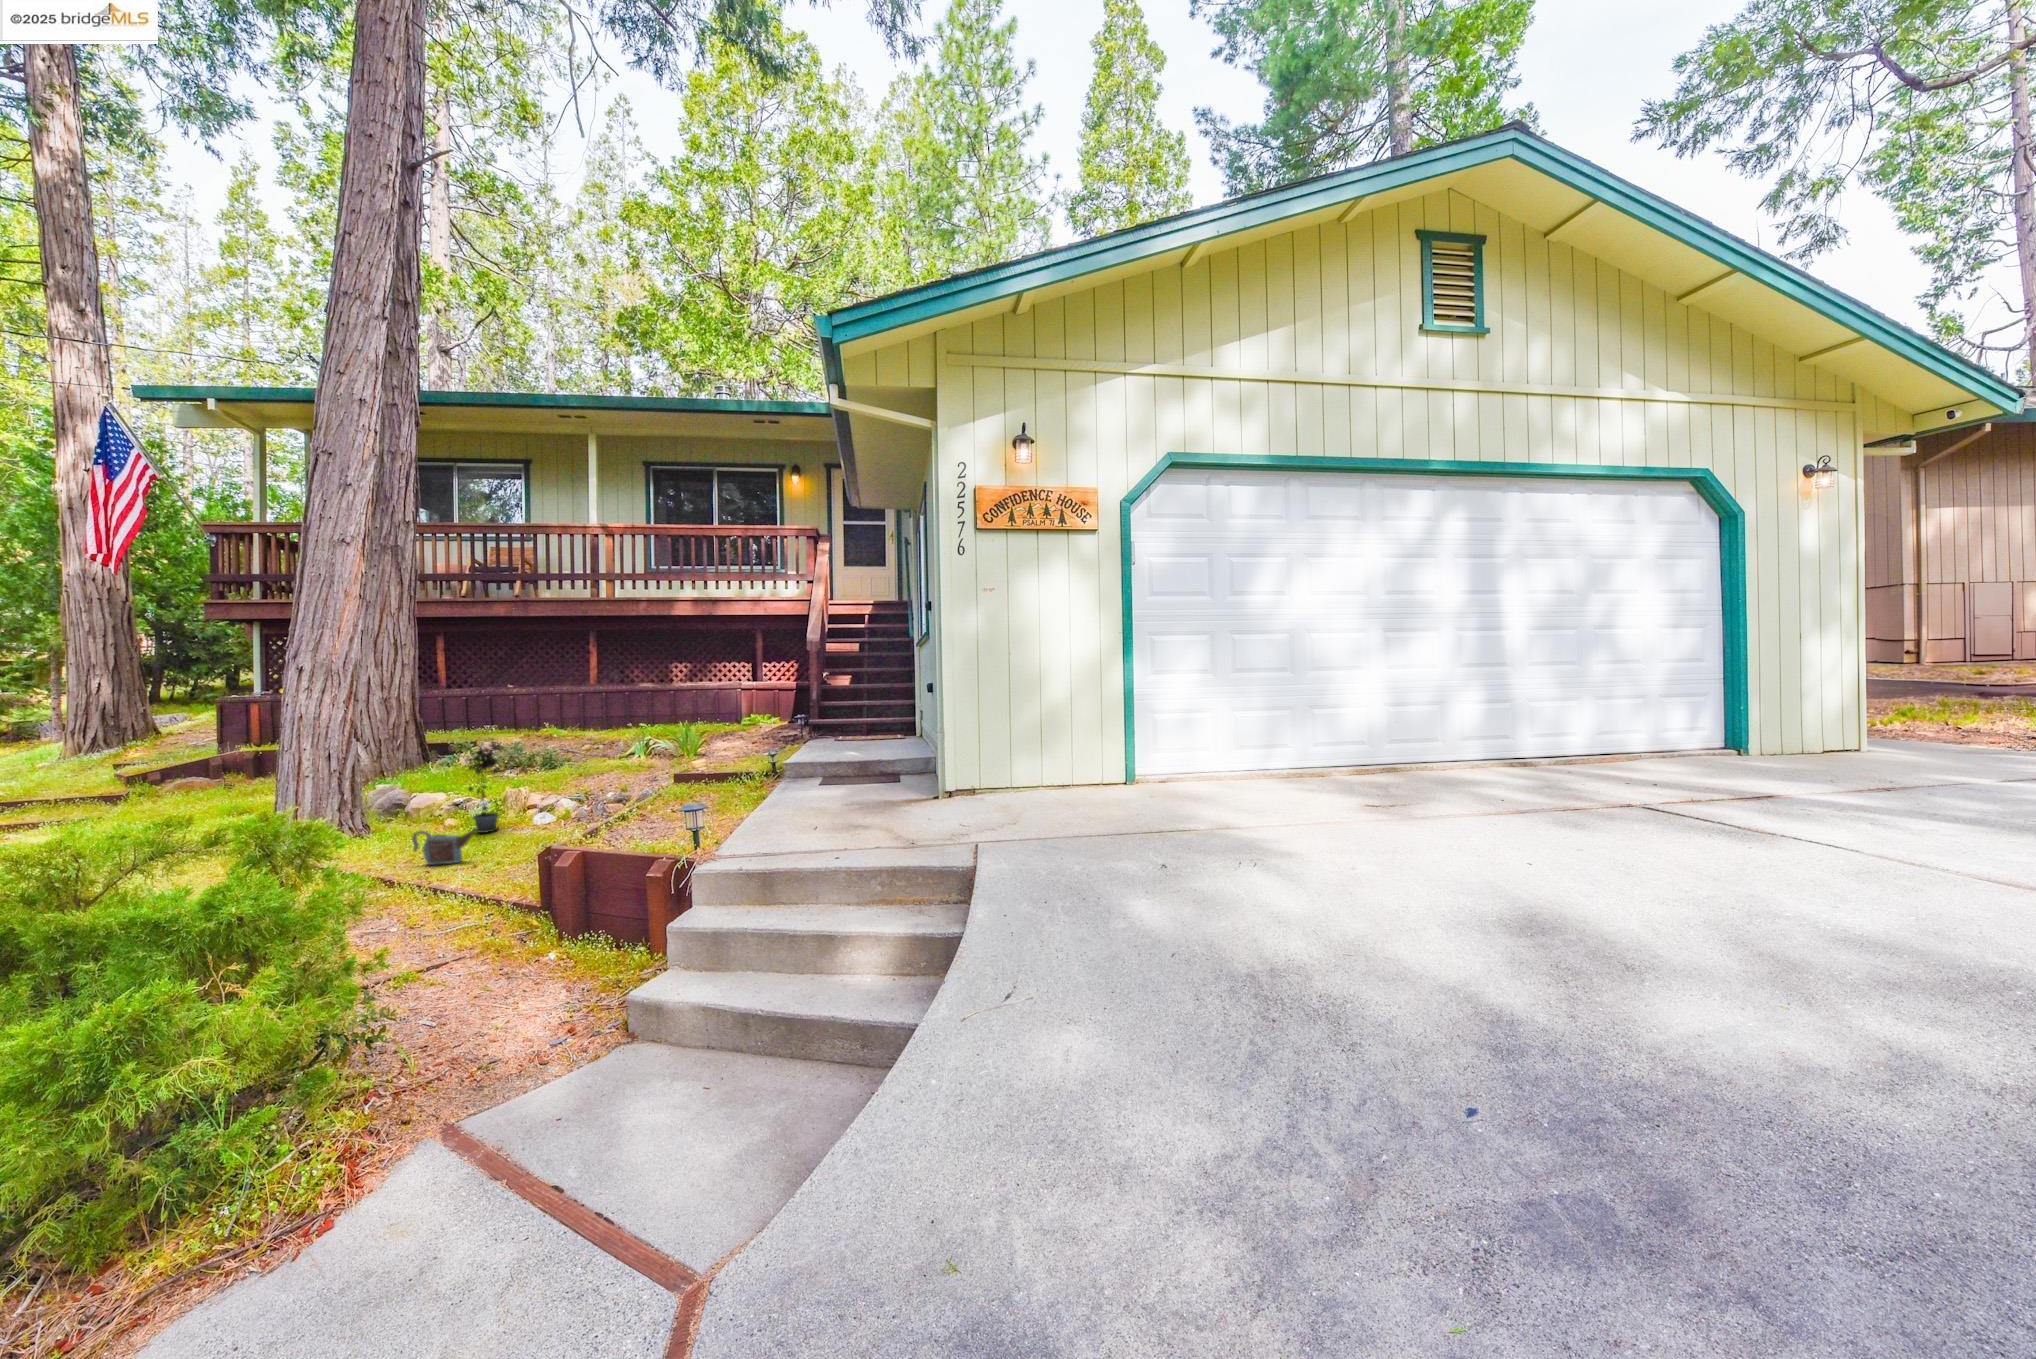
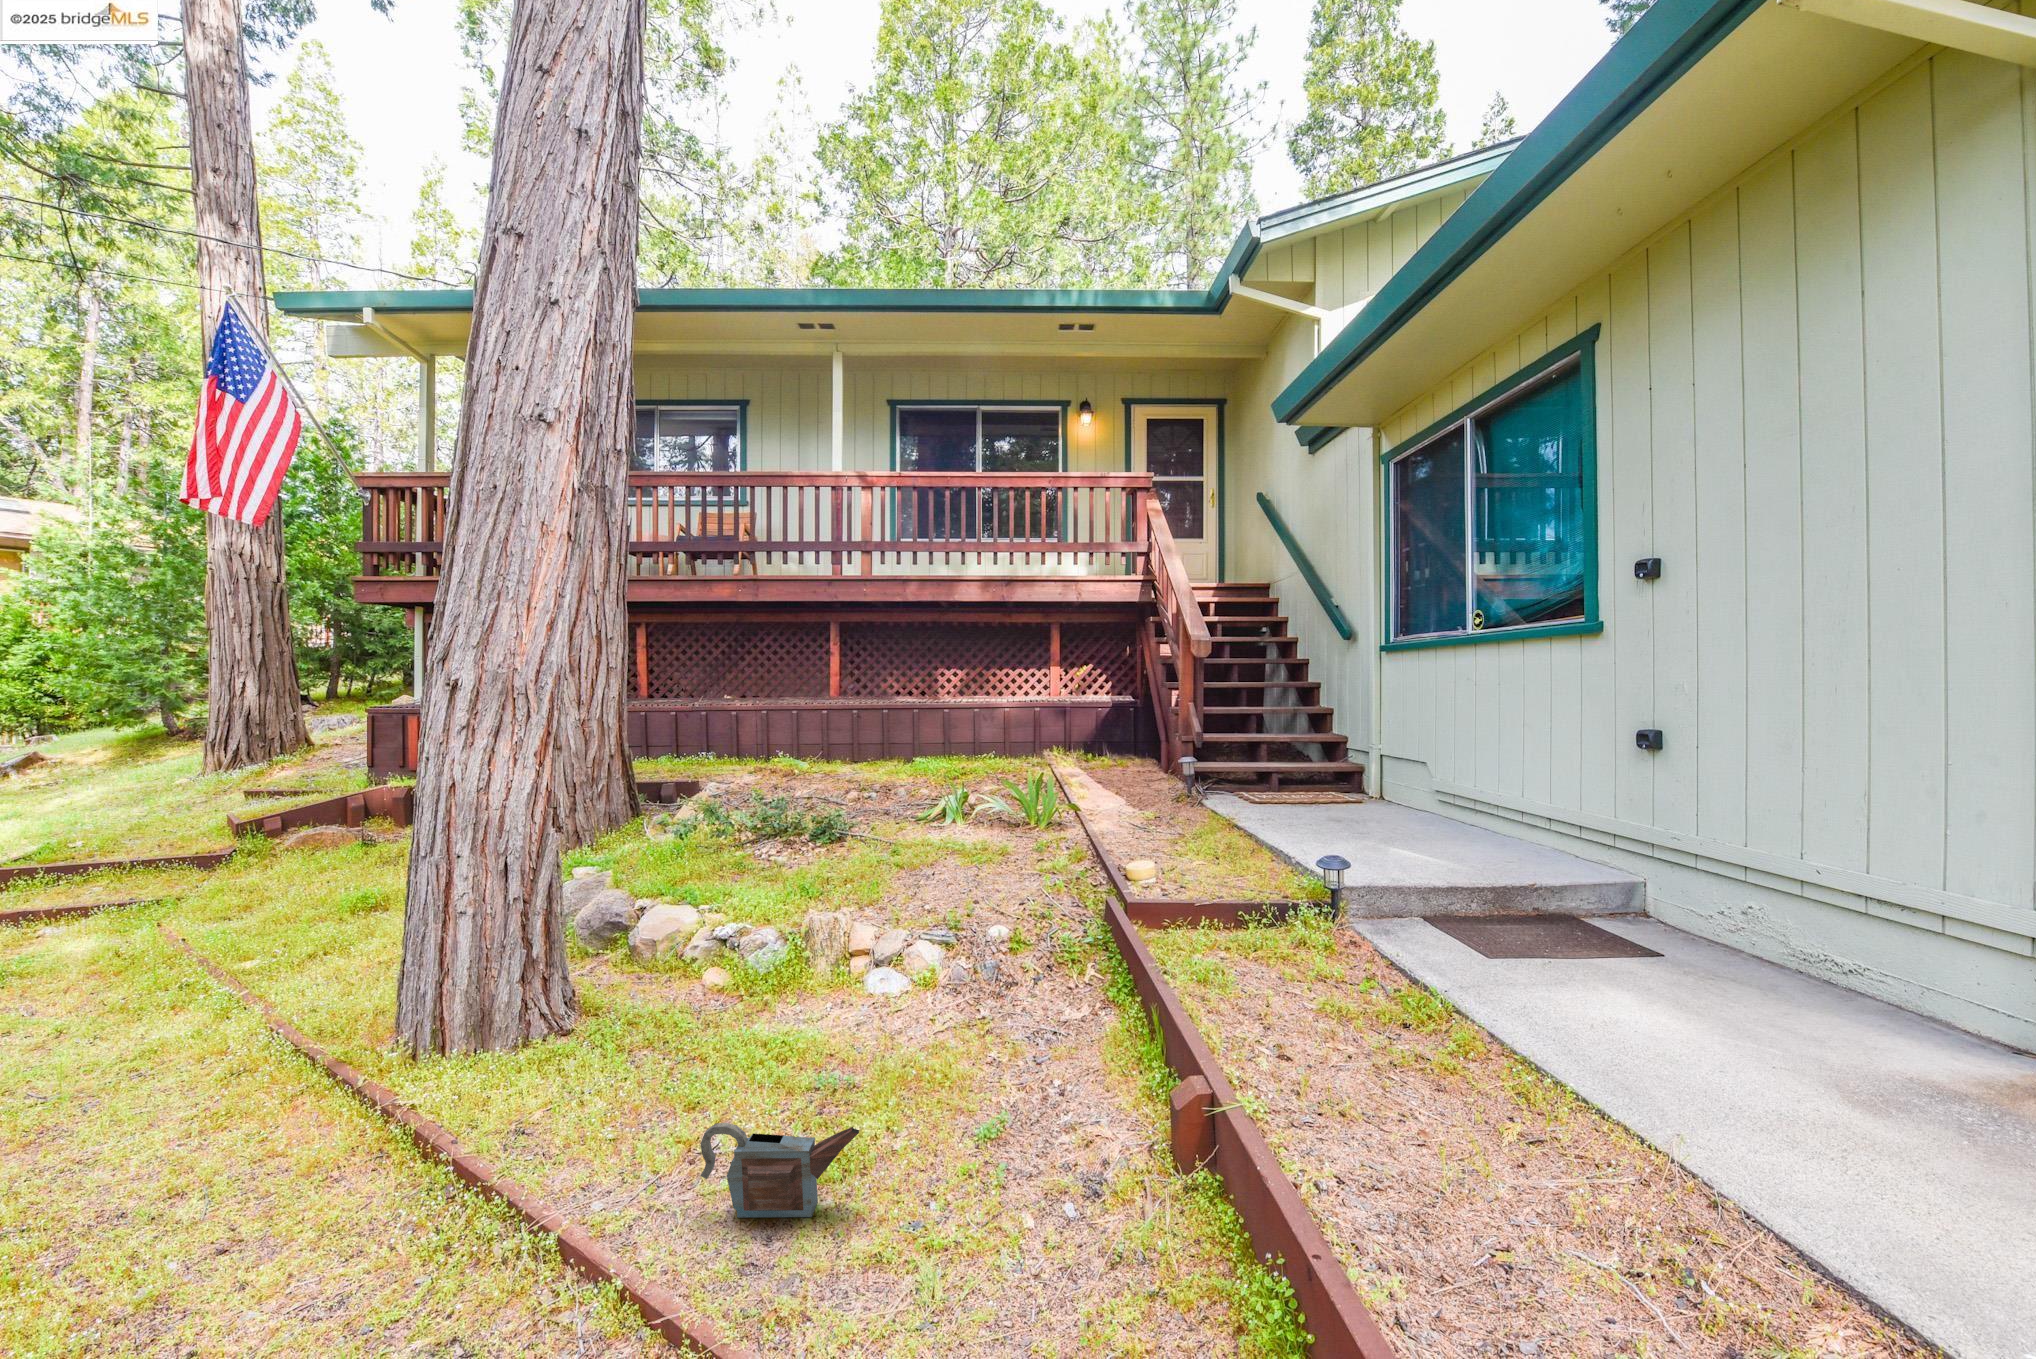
potted plant: present [465,738,504,833] -> none [765,842,859,1053]

